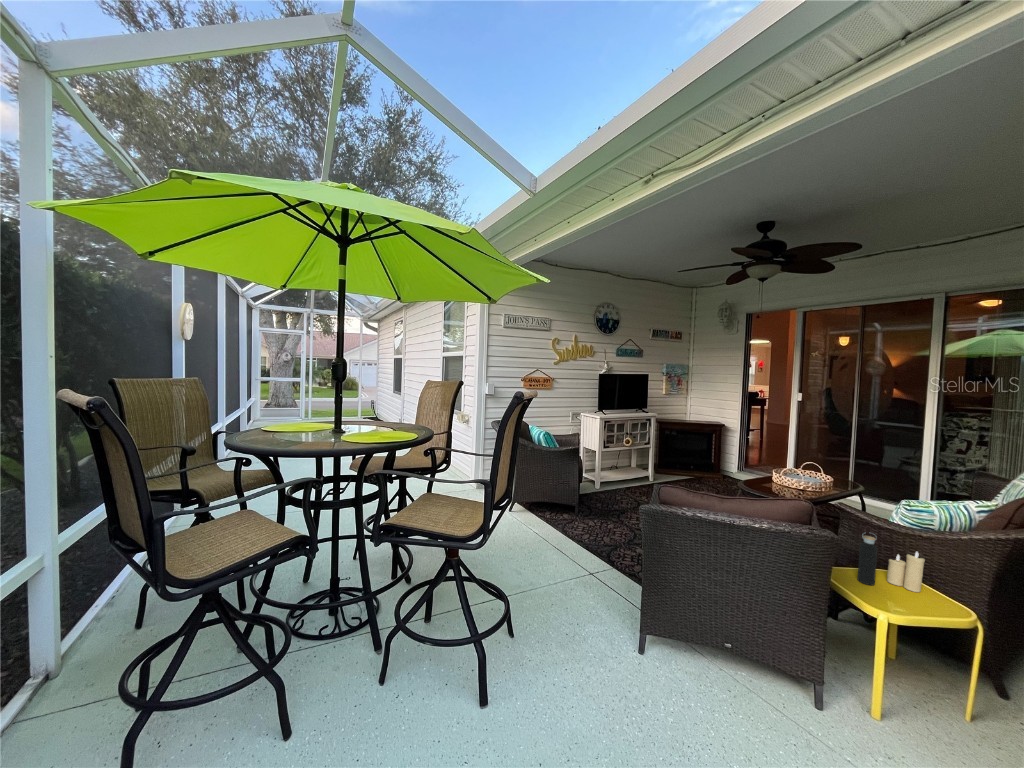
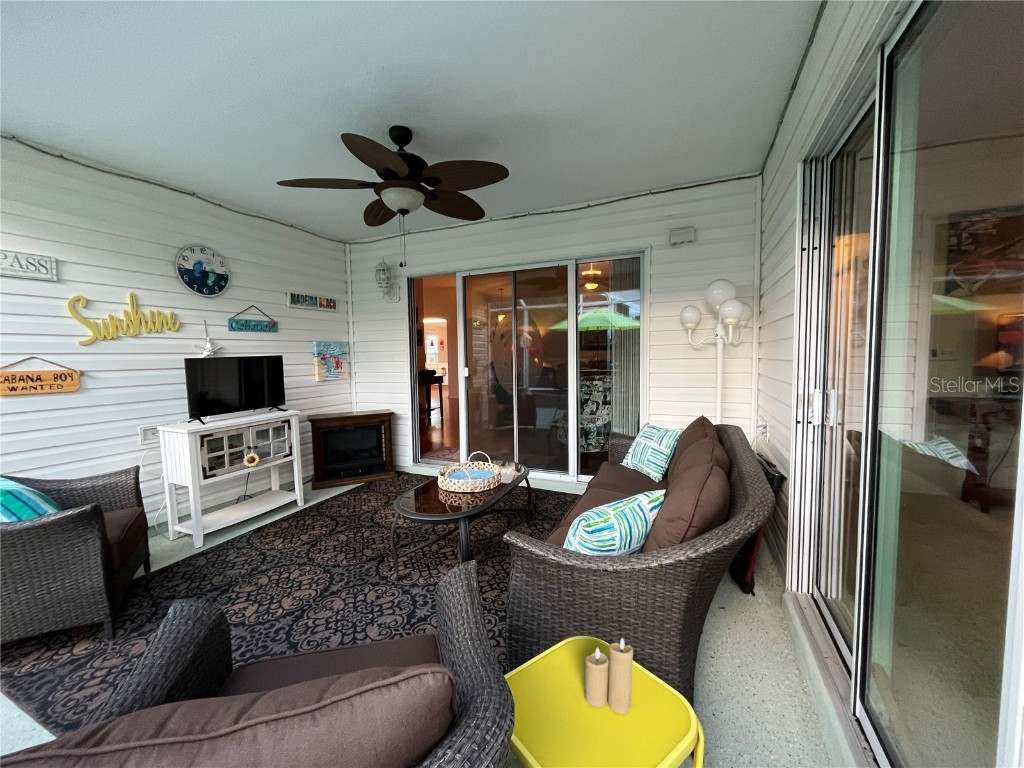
water bottle: present [858,536,877,585] -> none [546,632,572,736]

